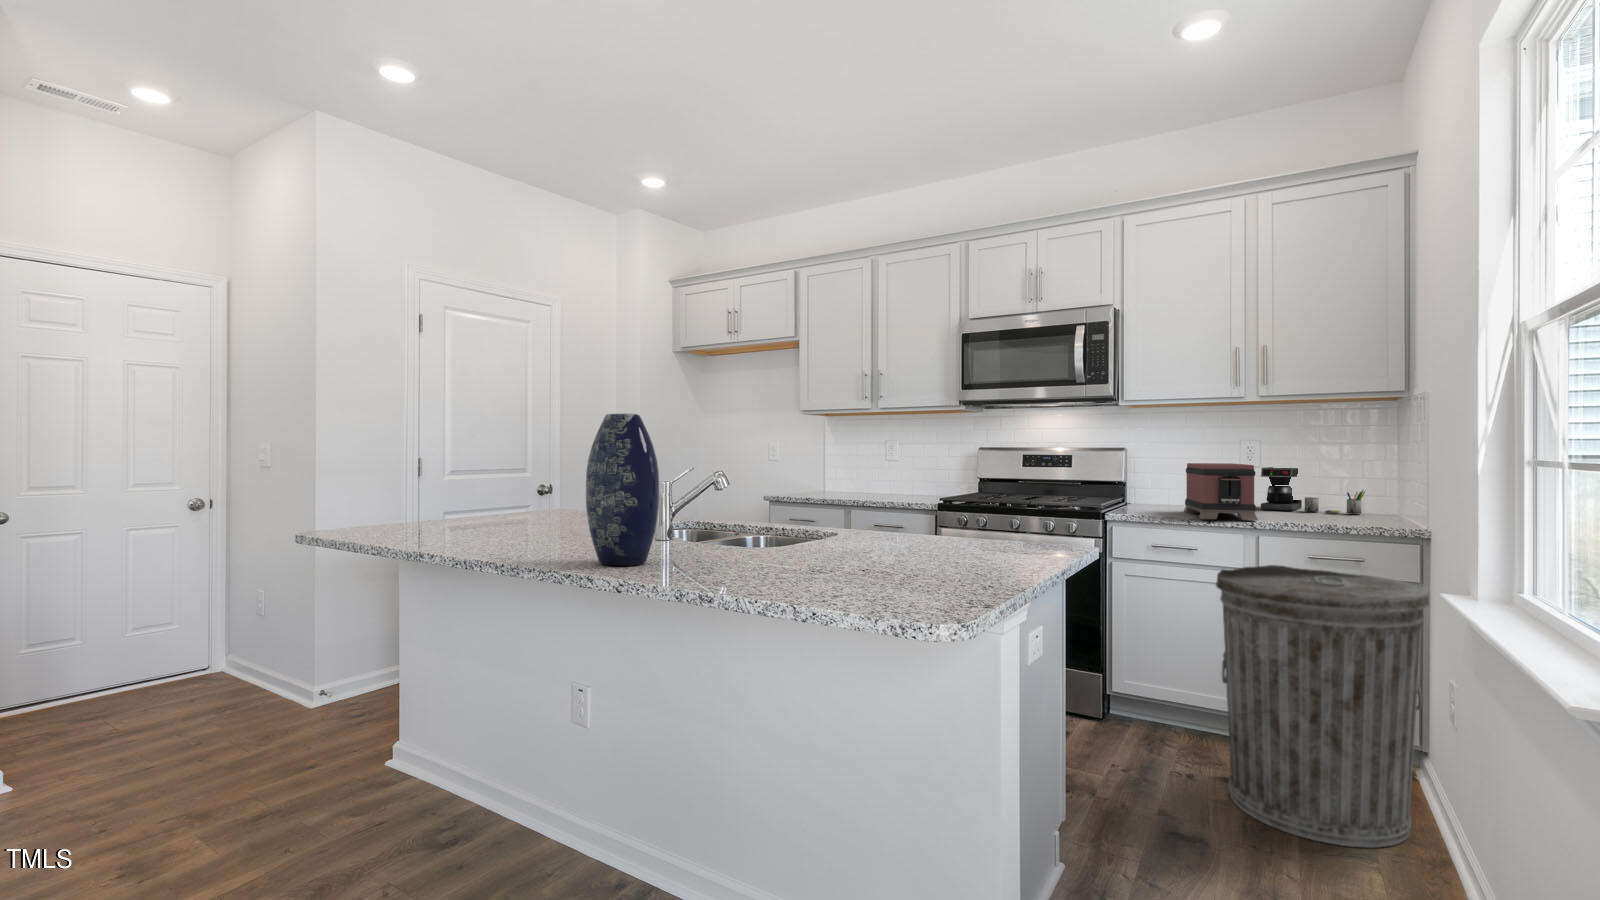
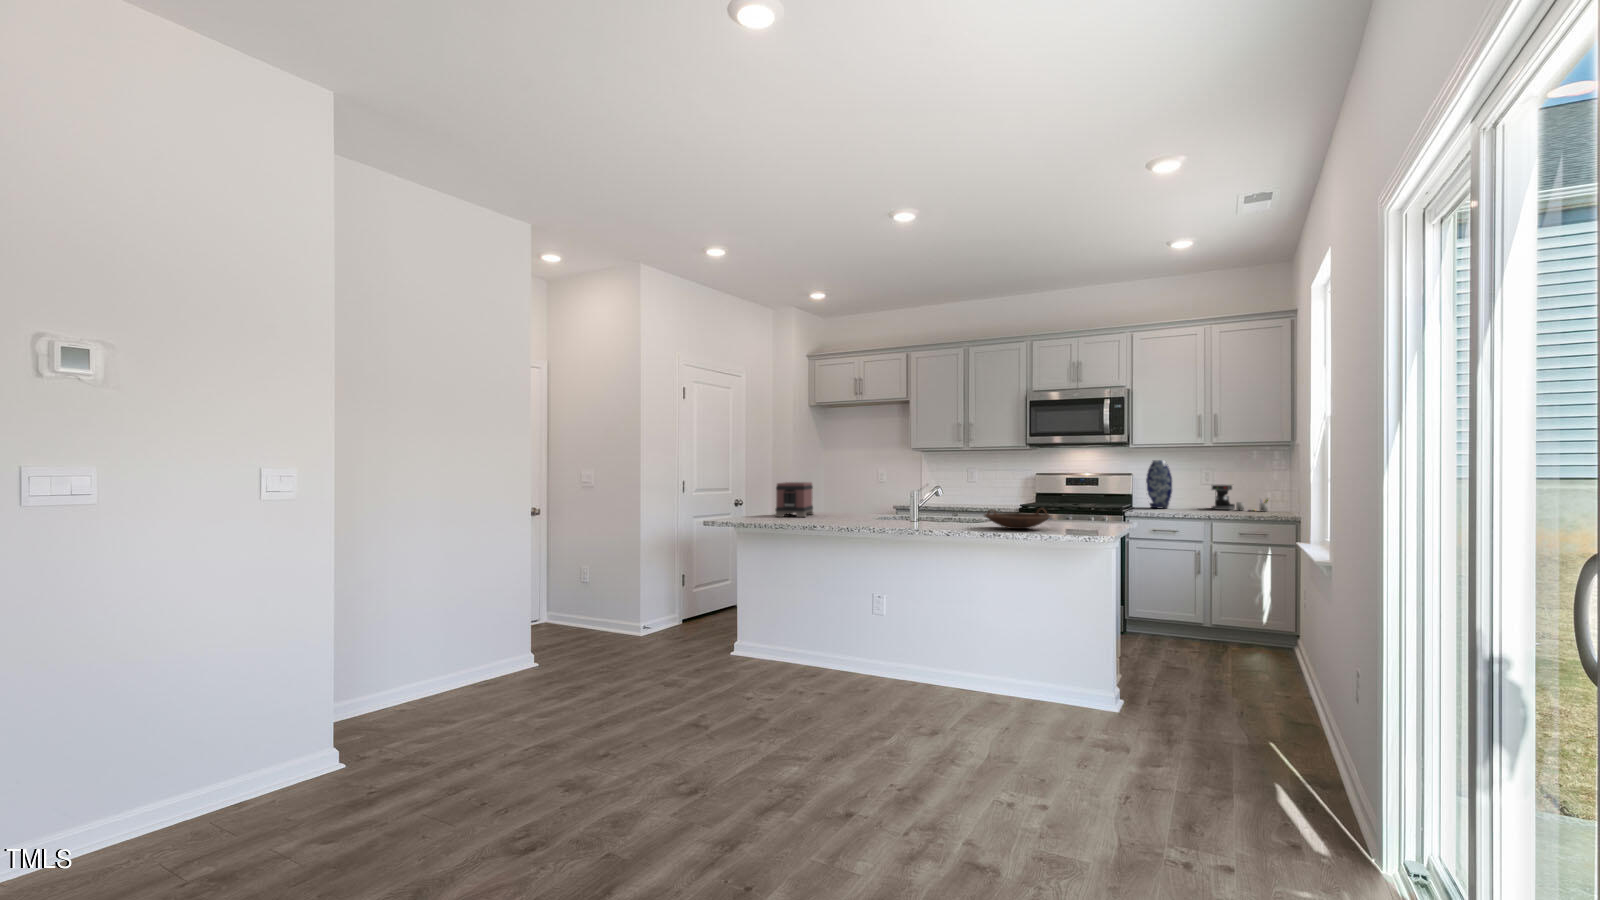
vase: present [586,414,659,566] -> present [1146,460,1172,508]
toaster: present [1184,463,1258,520] -> present [775,482,814,517]
bowl: none [728,522,877,572] -> present [984,508,1051,529]
trash can: present [1216,565,1430,848] -> none [1191,537,1295,671]

